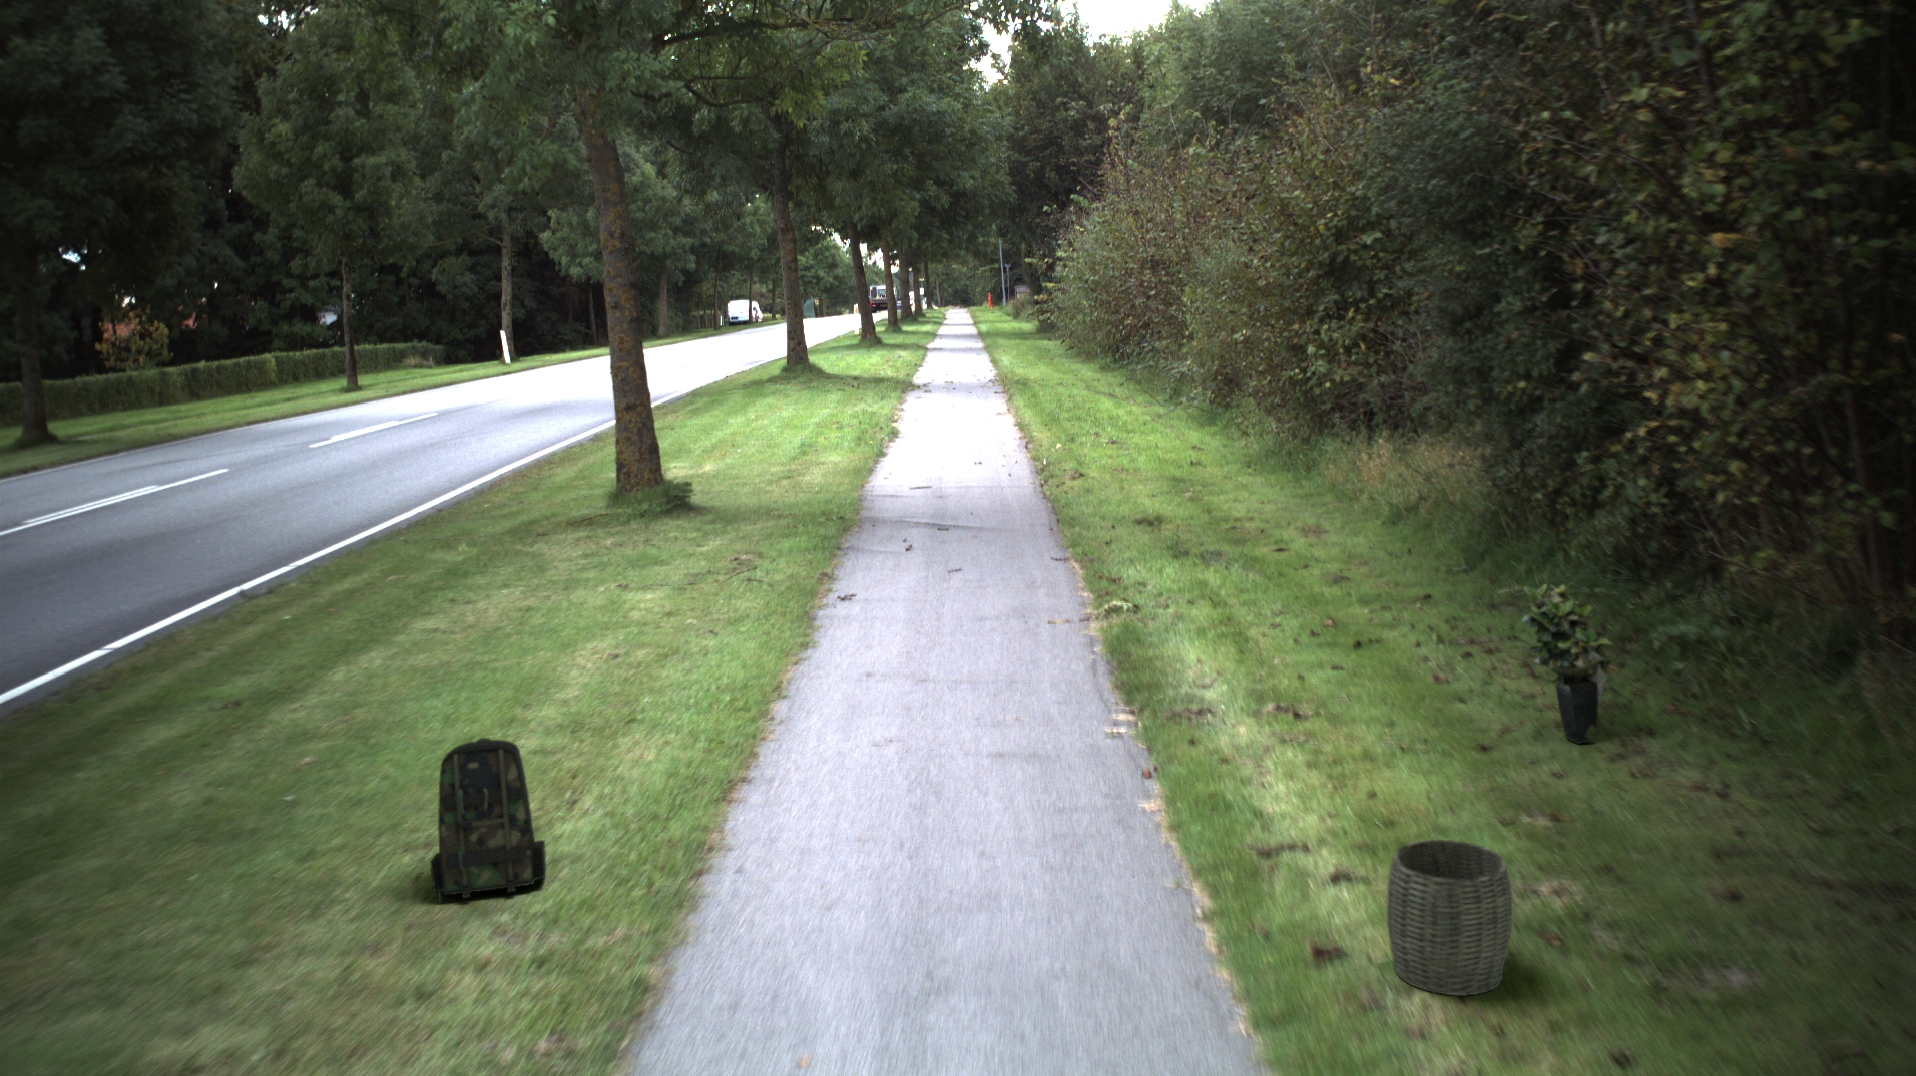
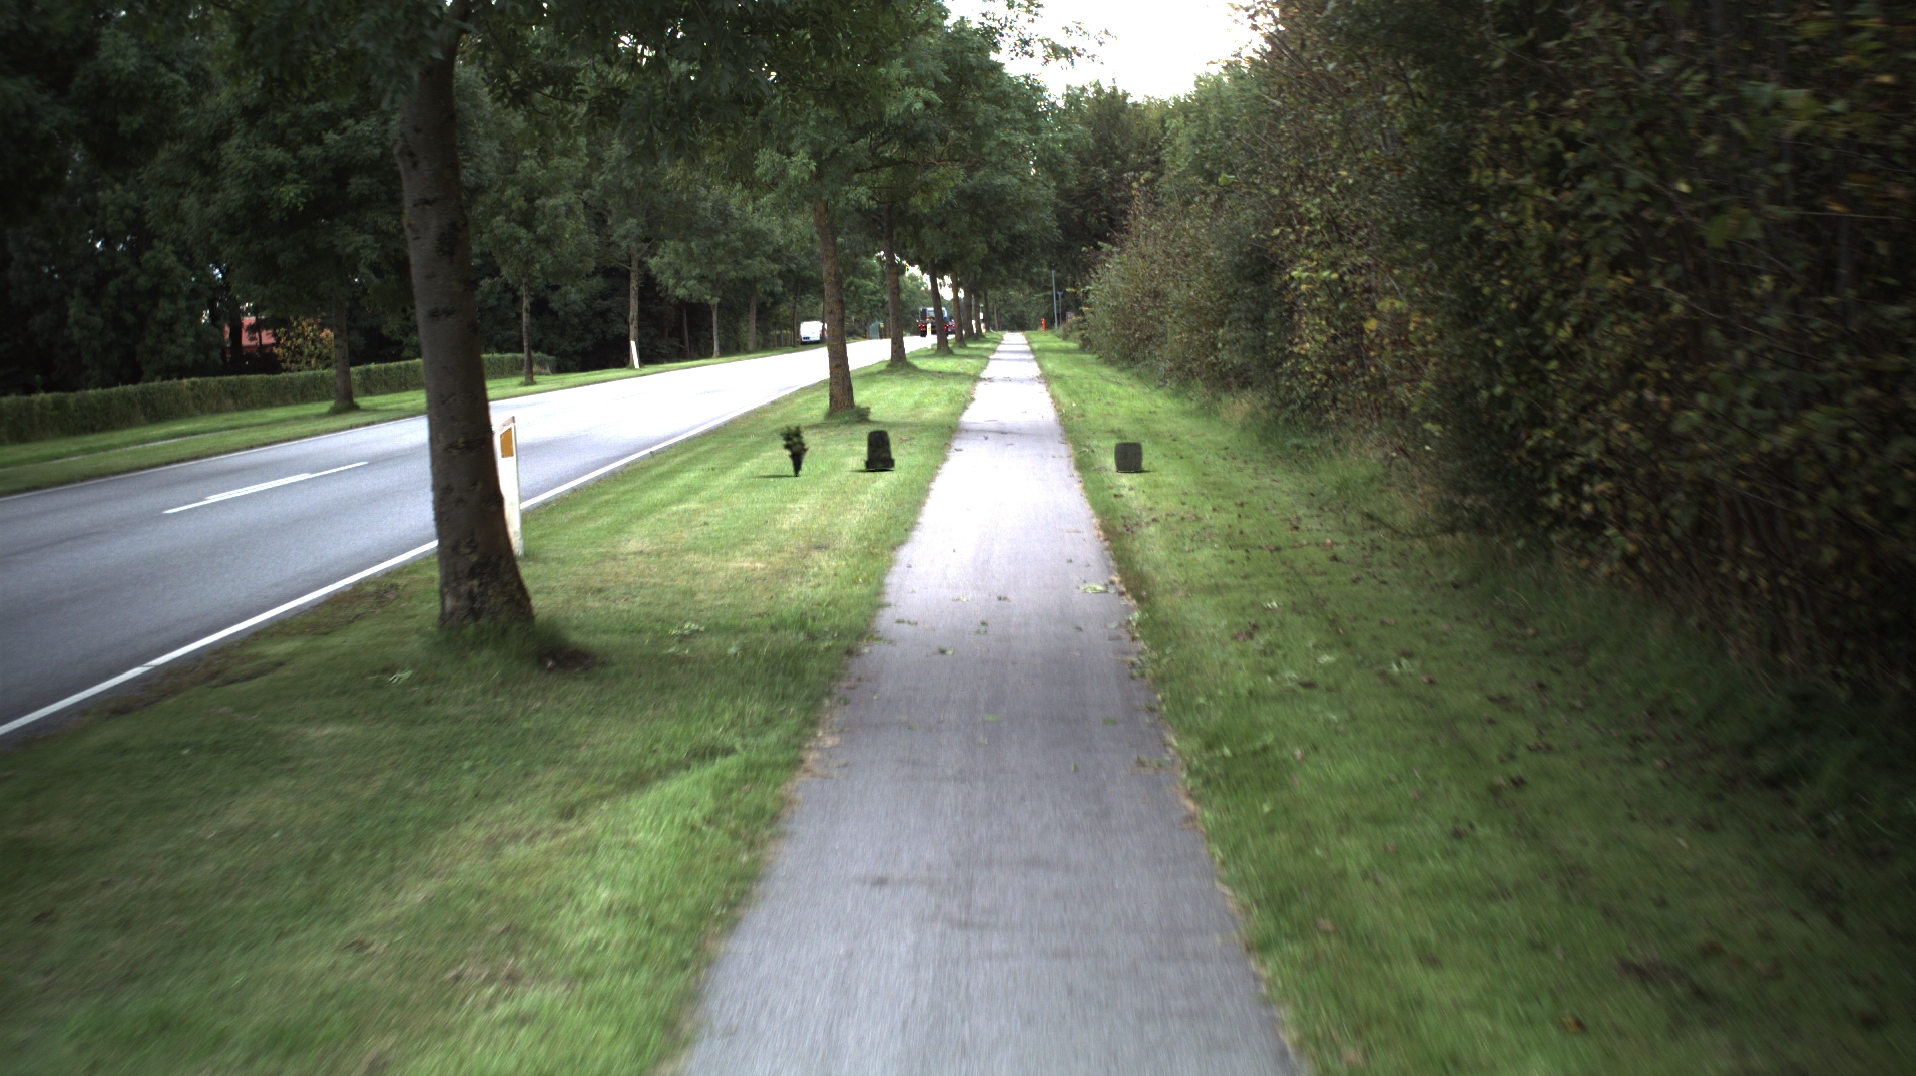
potted plant: present [1522,584,1614,744] -> present [780,425,809,476]

